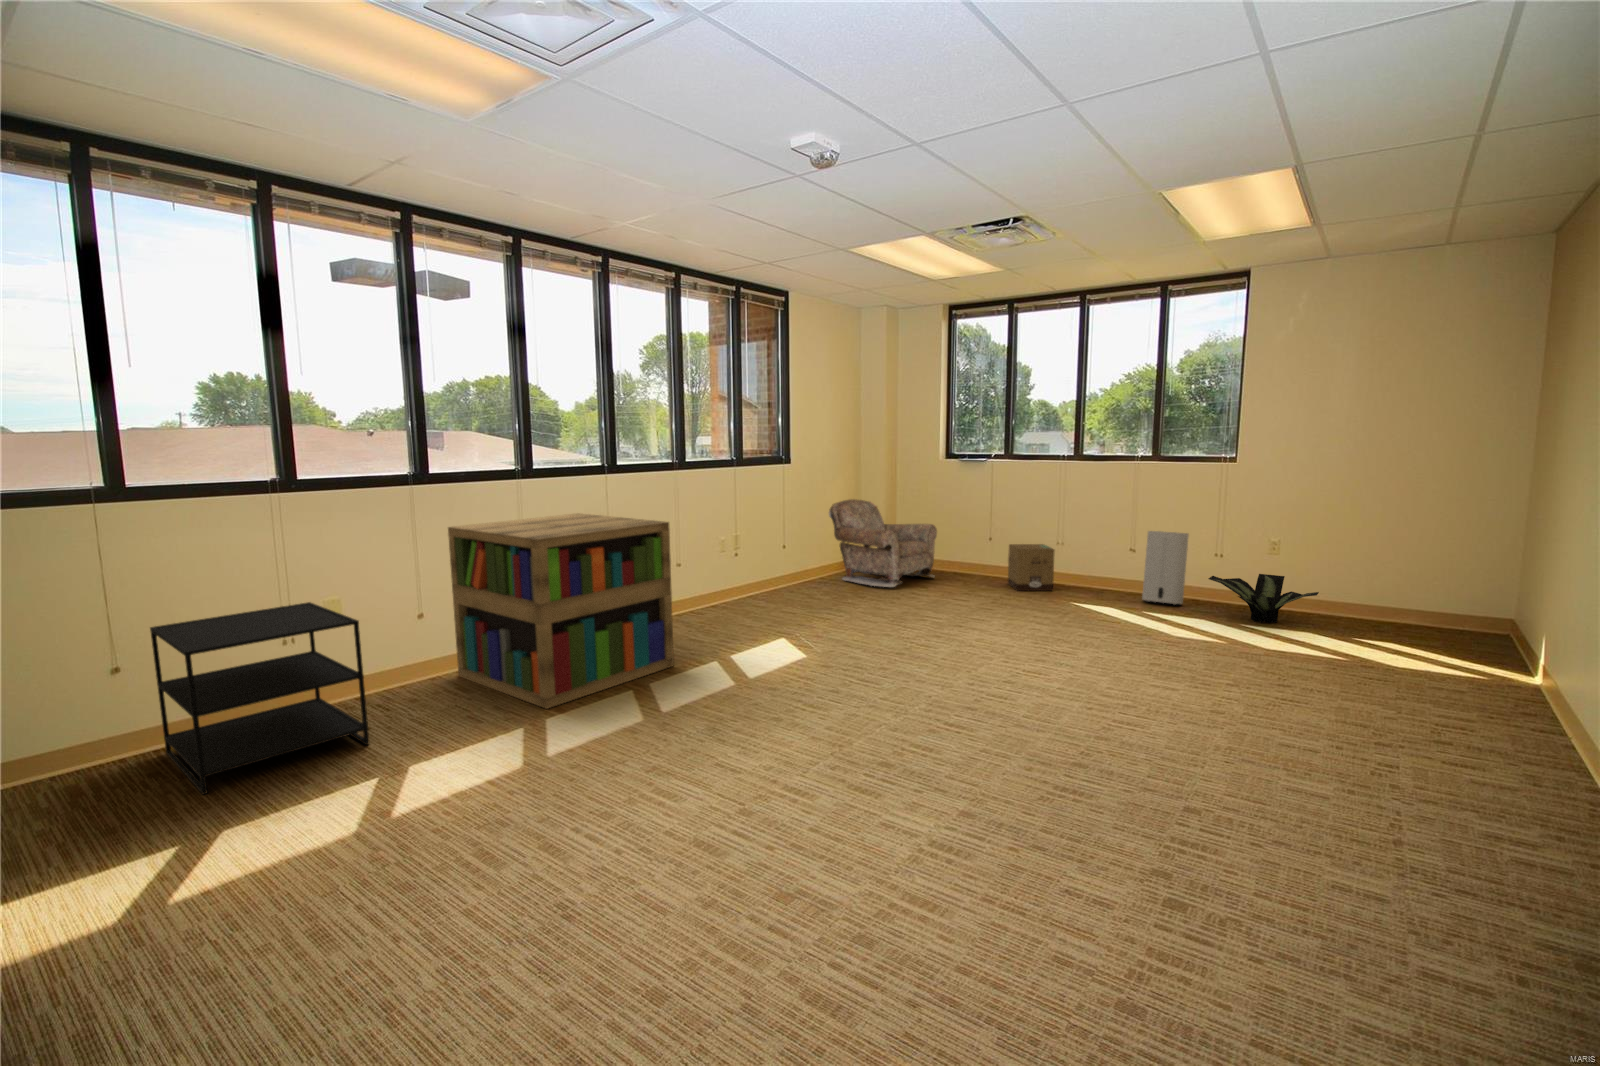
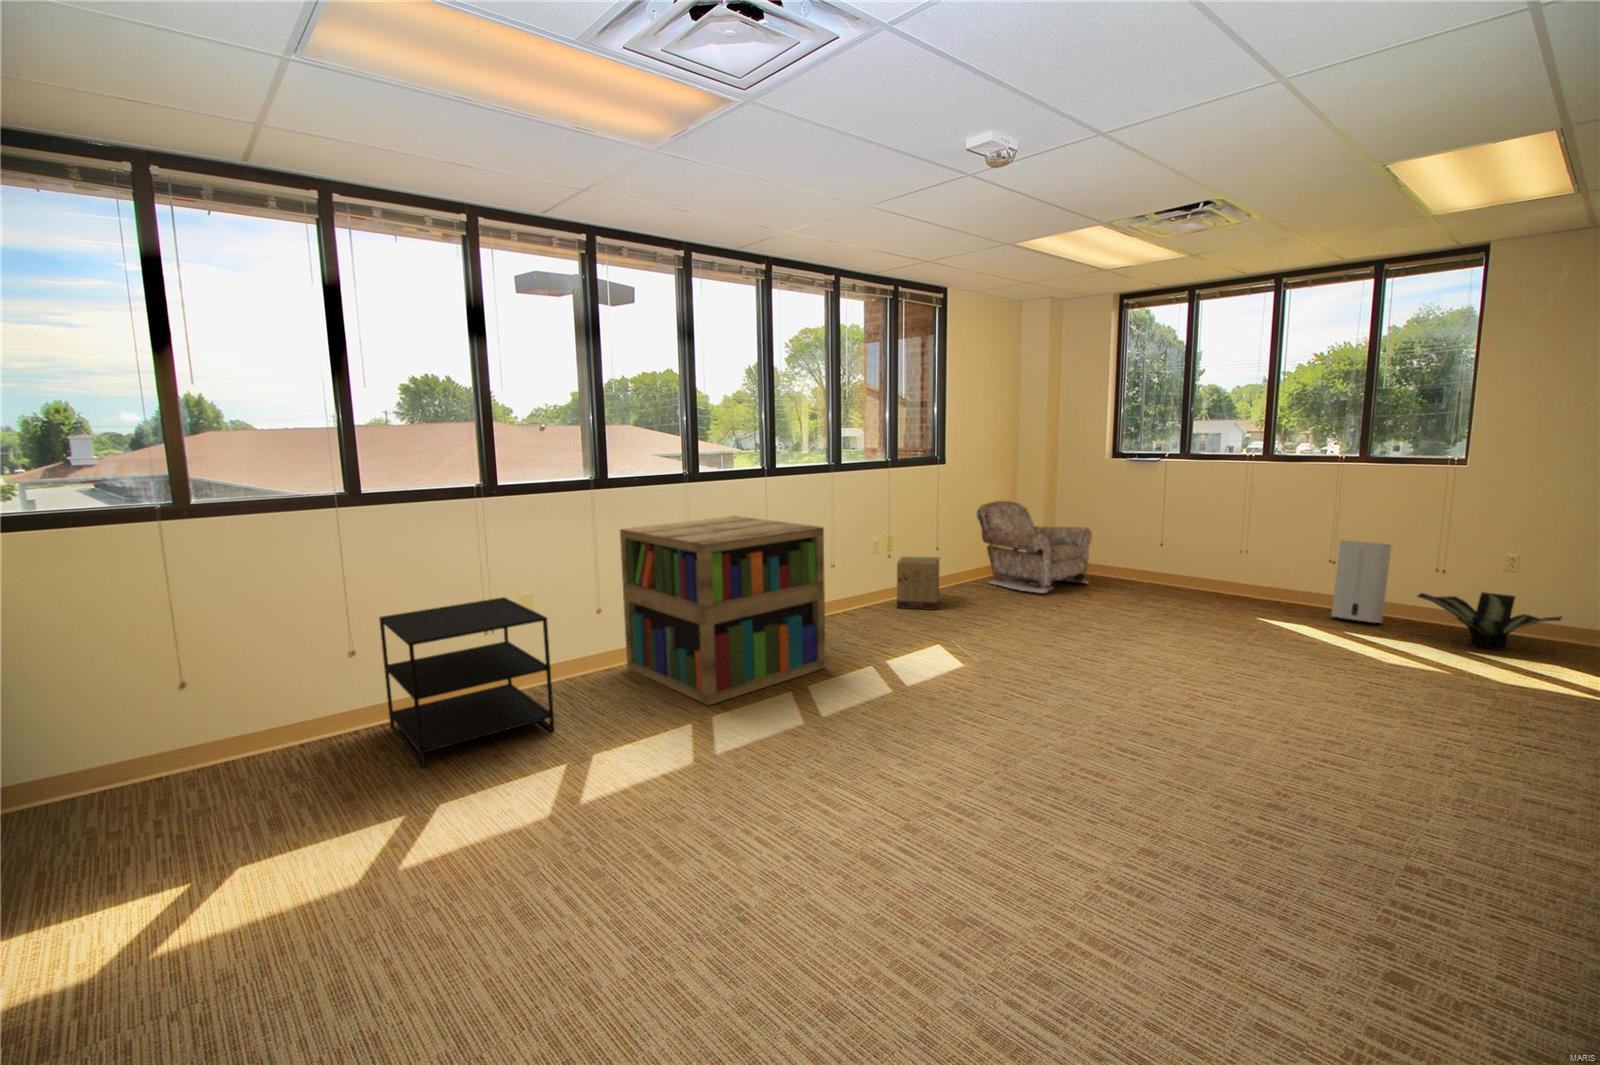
cardboard box: present [1008,544,1054,591] -> present [897,557,940,610]

